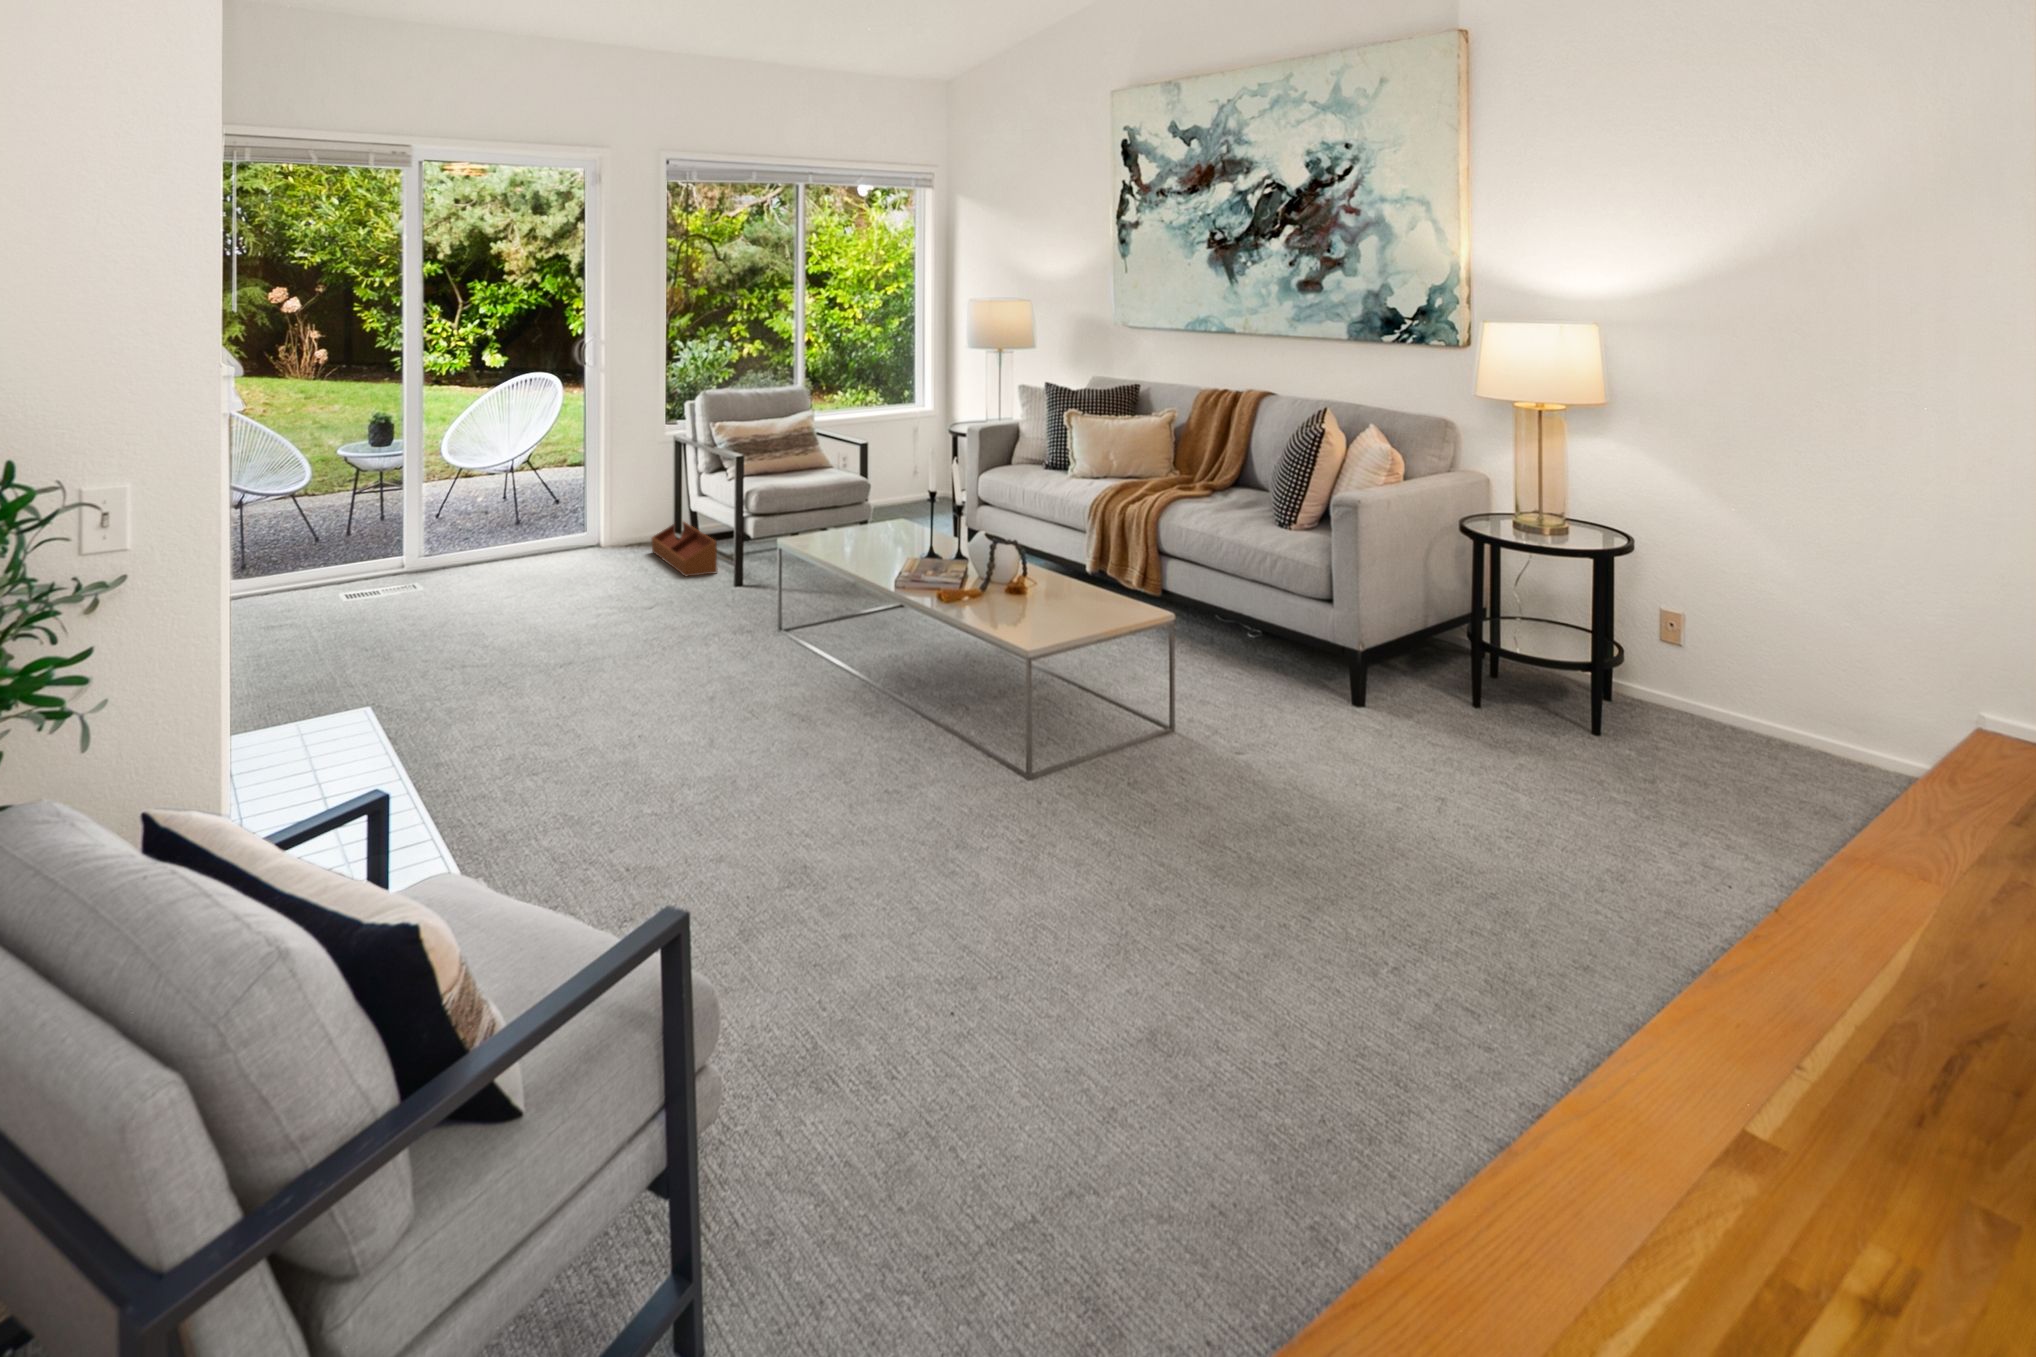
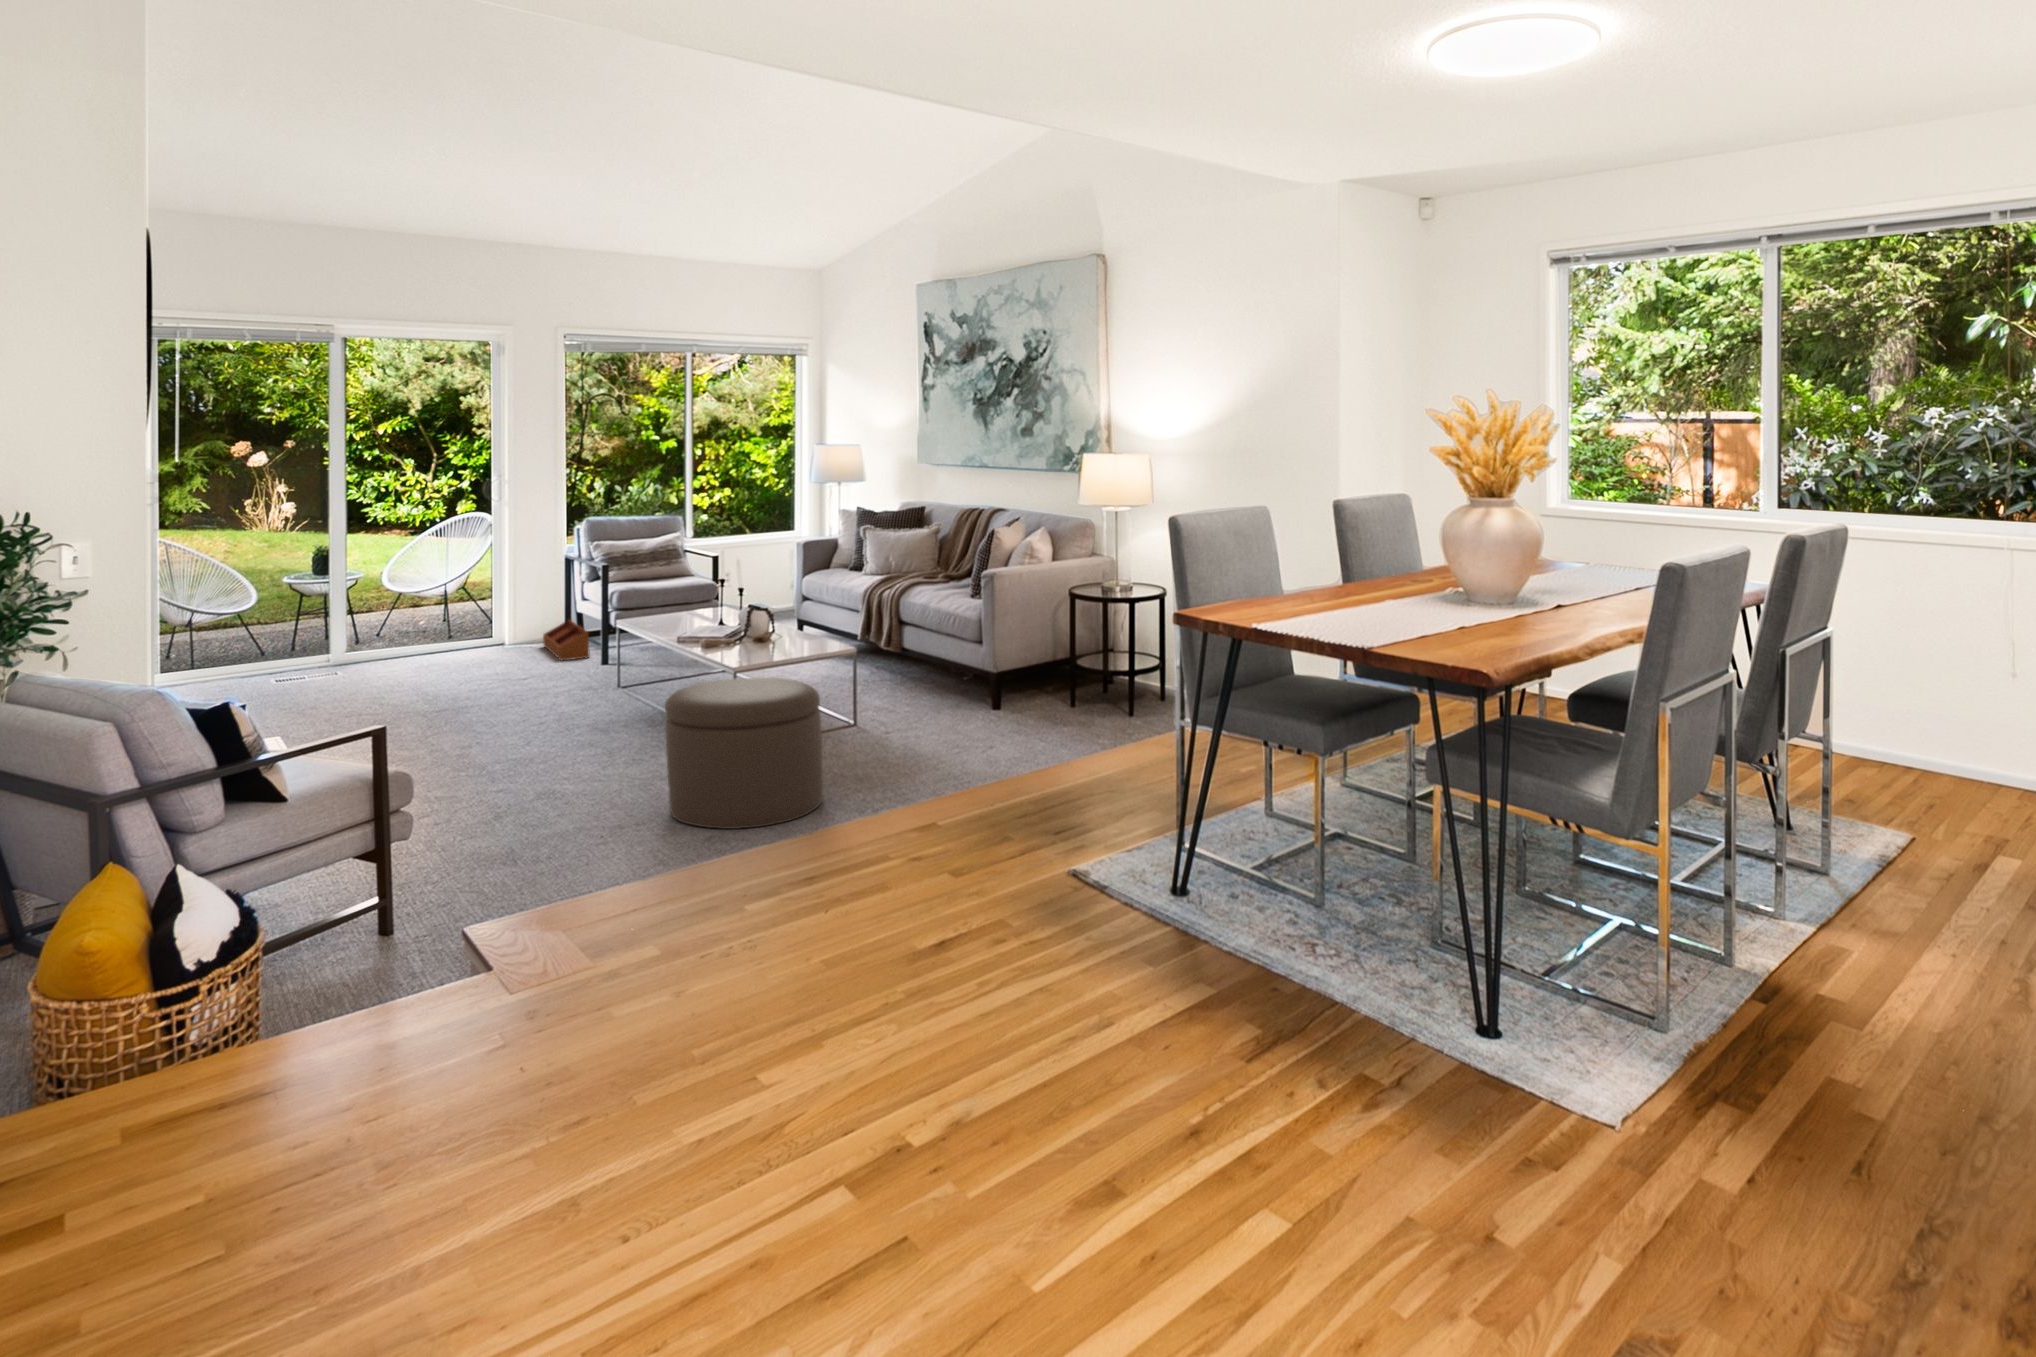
ottoman: none [1055,707,1325,999] -> present [665,678,823,829]

